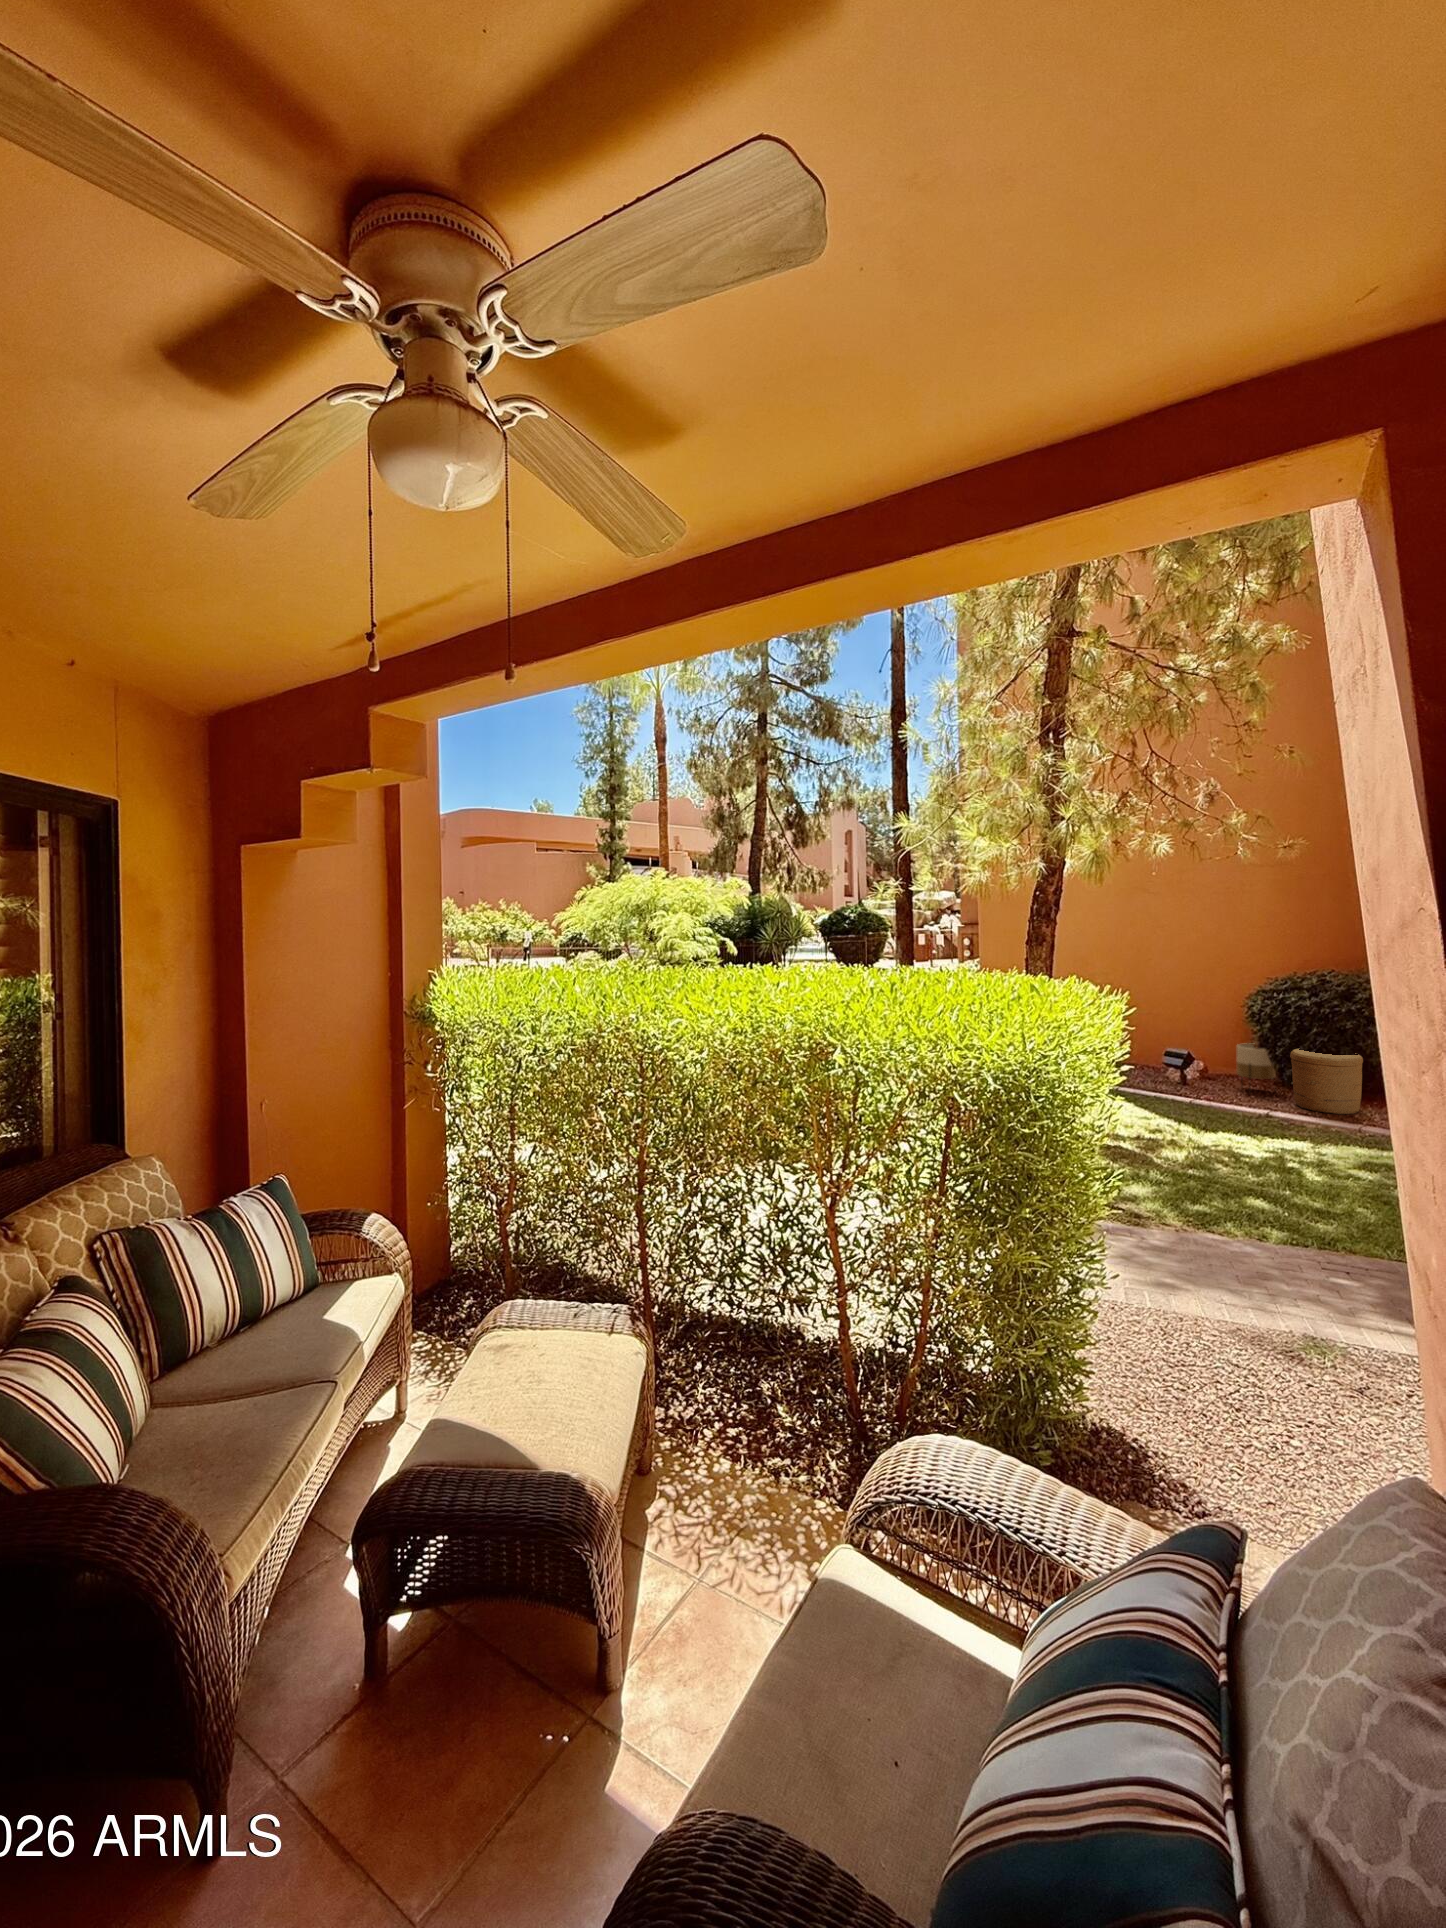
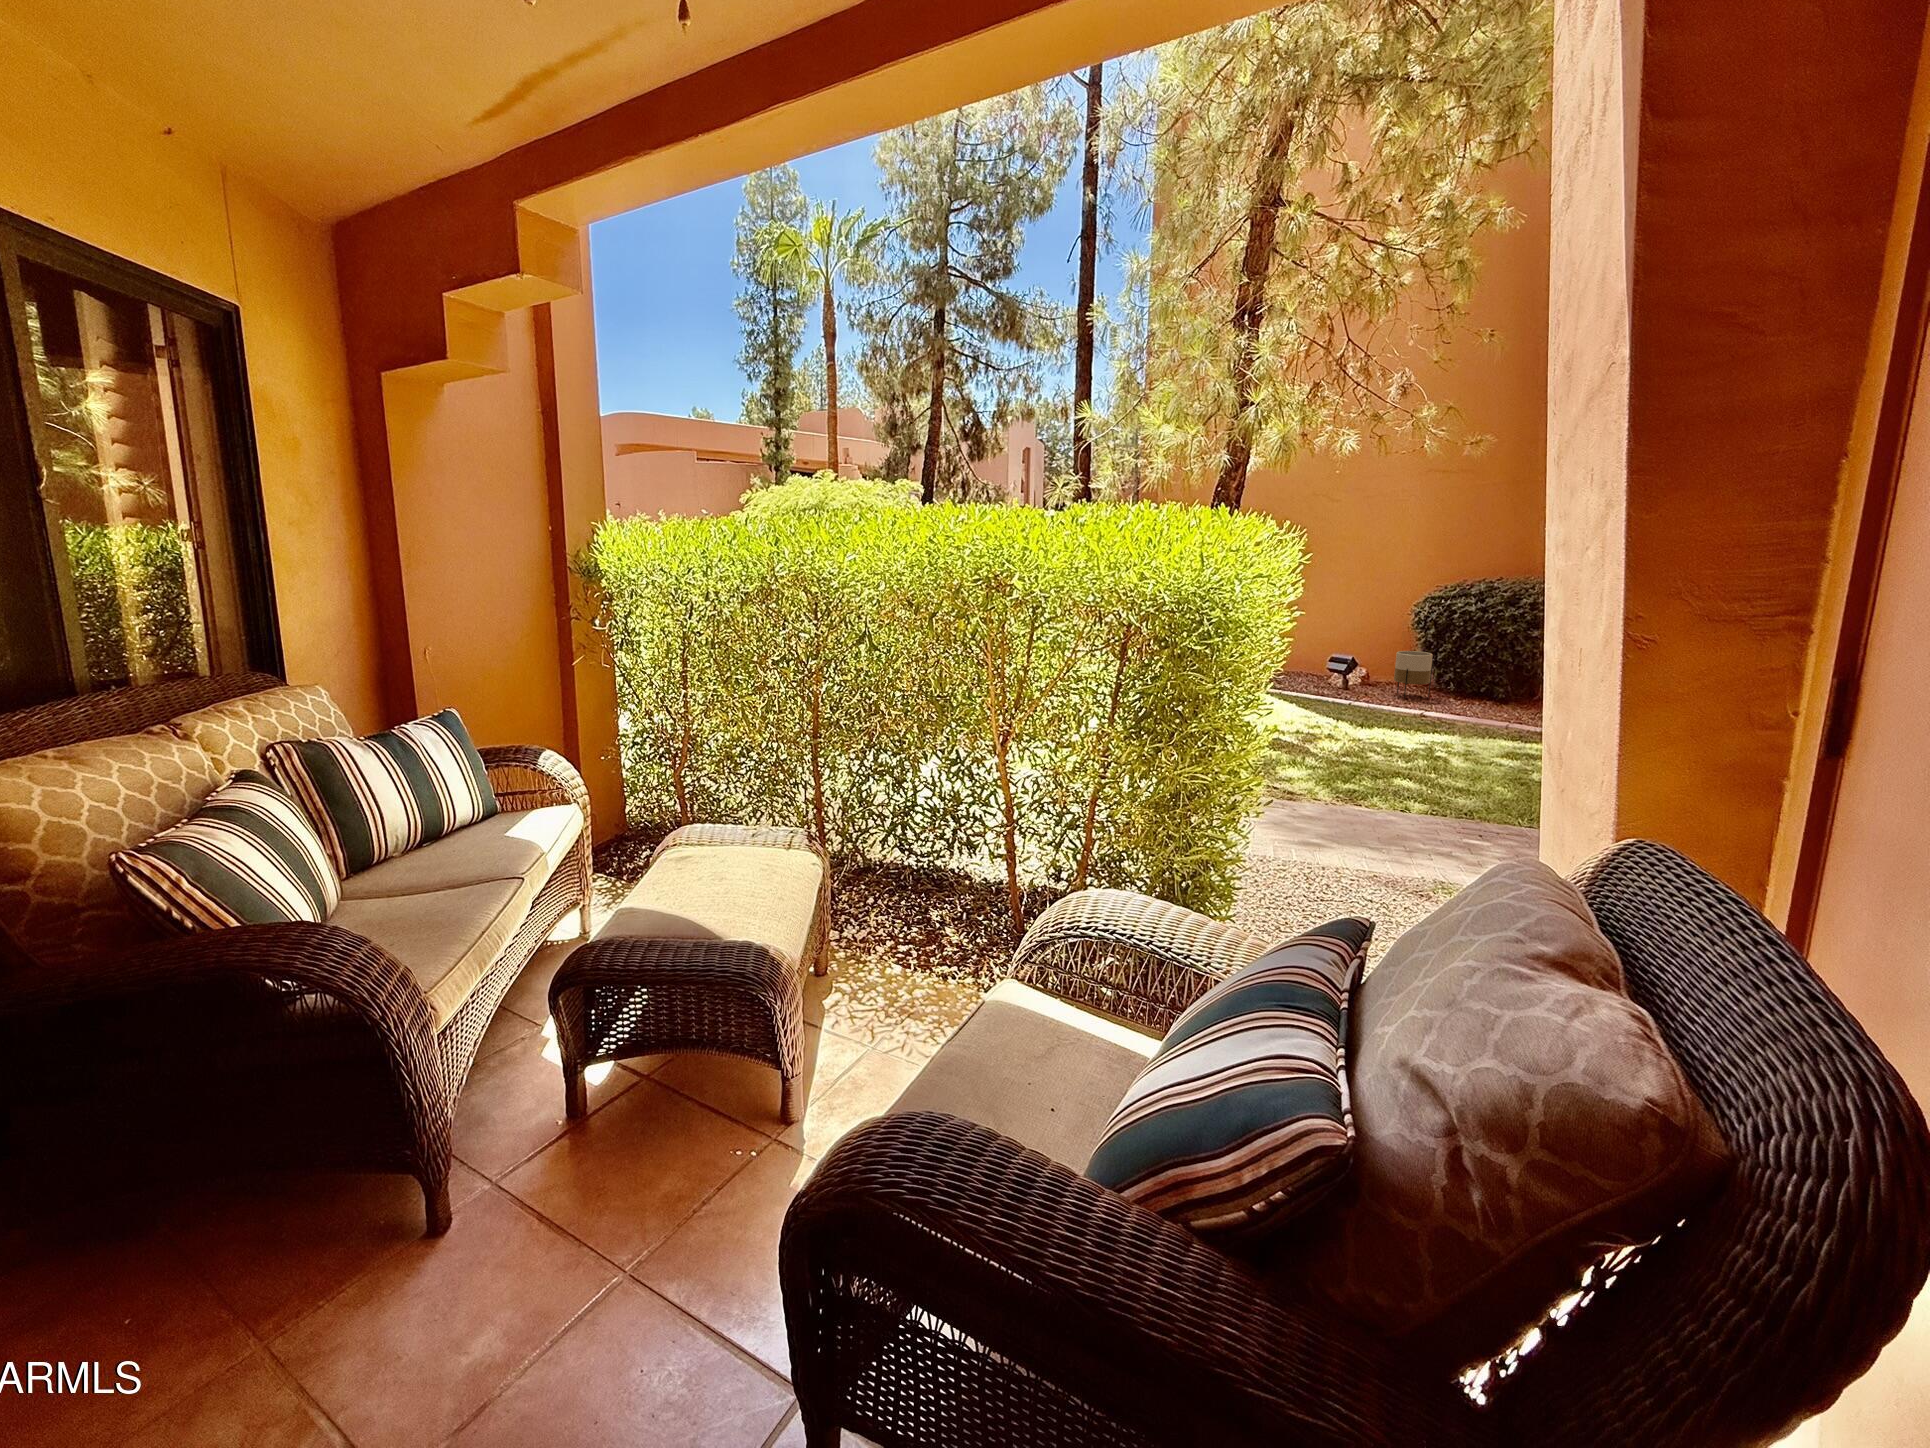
basket: present [1290,1049,1363,1114] -> none [1446,654,1514,715]

